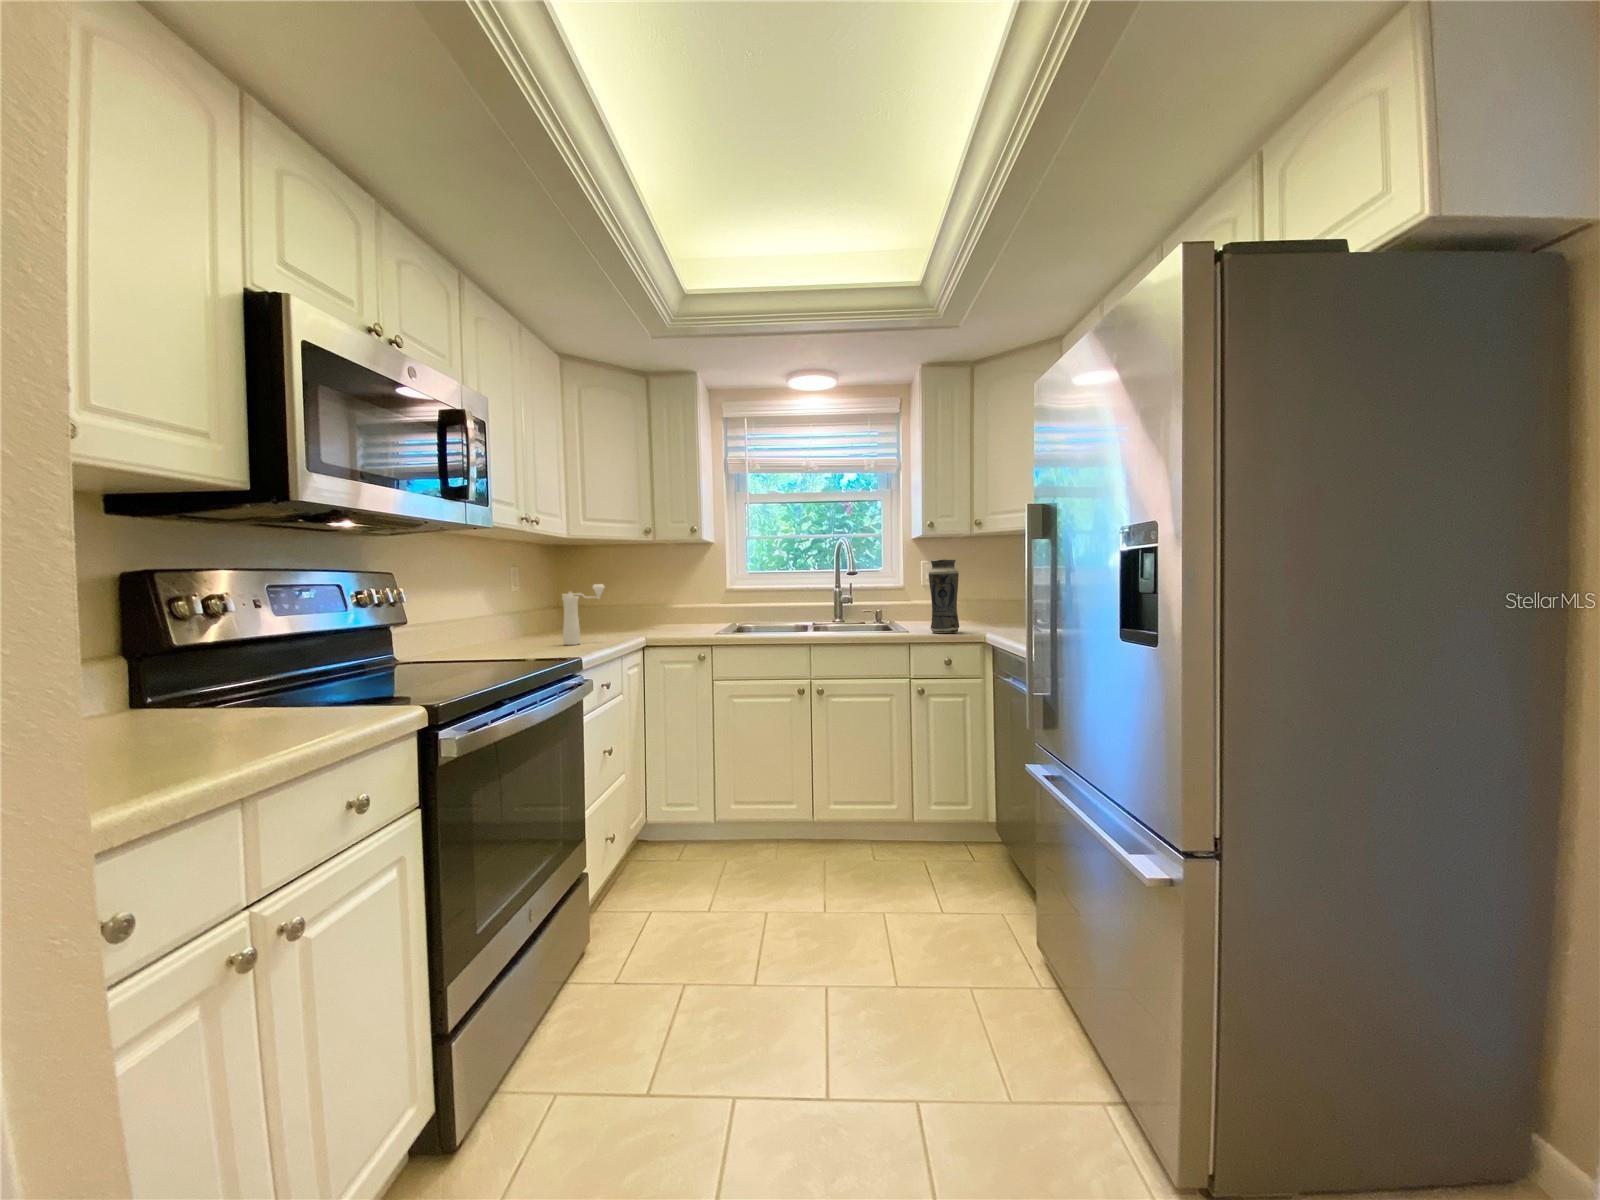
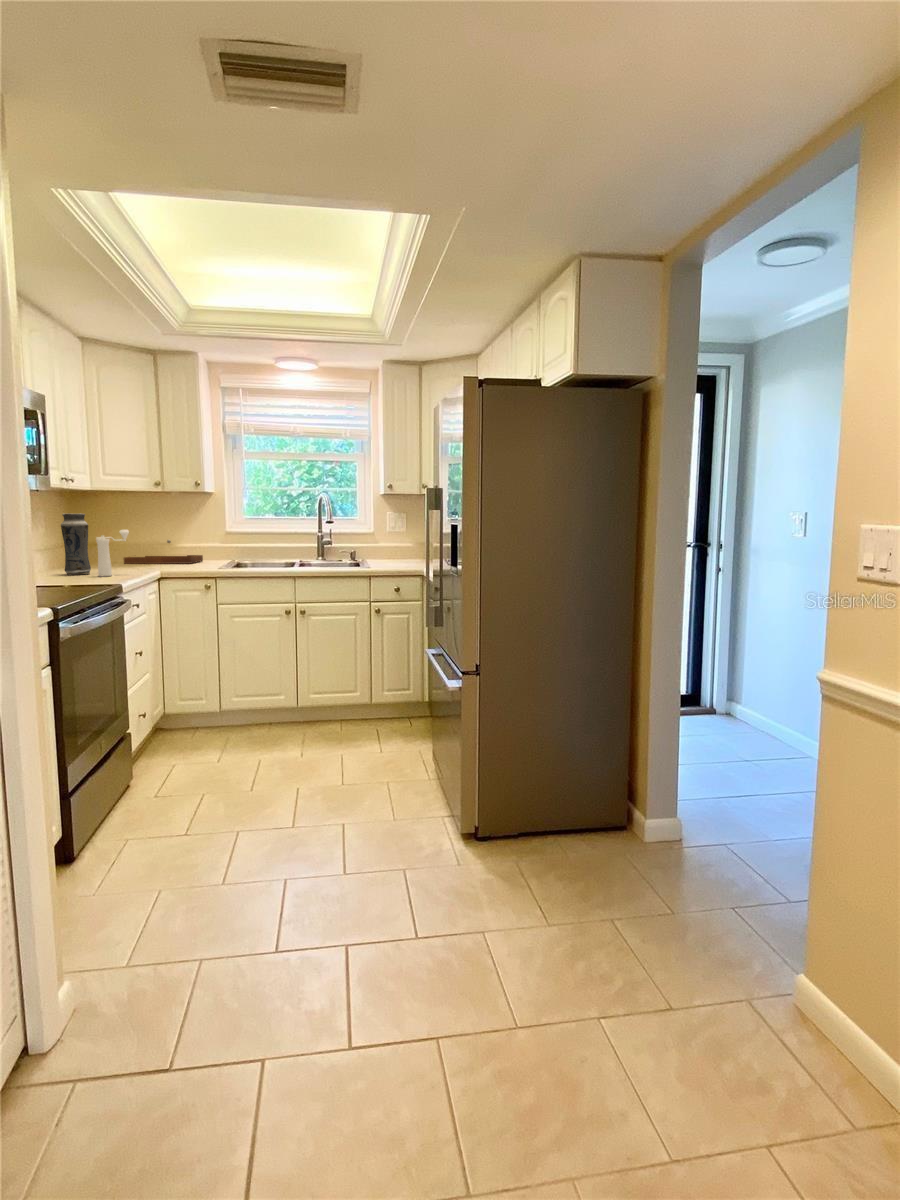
vase: present [929,559,959,633] -> present [61,513,91,575]
tray: none [608,599,698,628] -> present [124,540,203,564]

